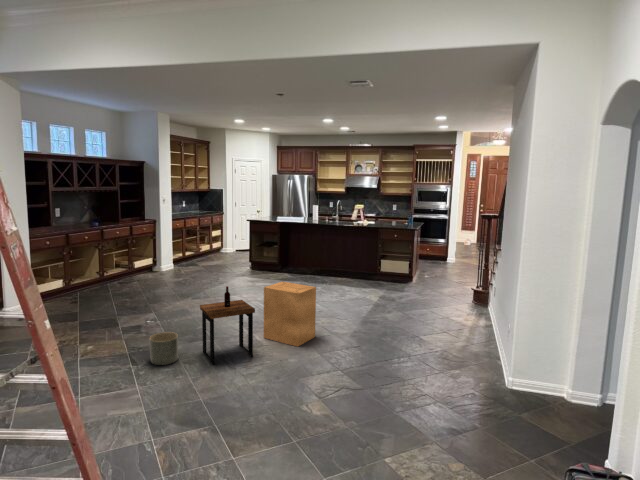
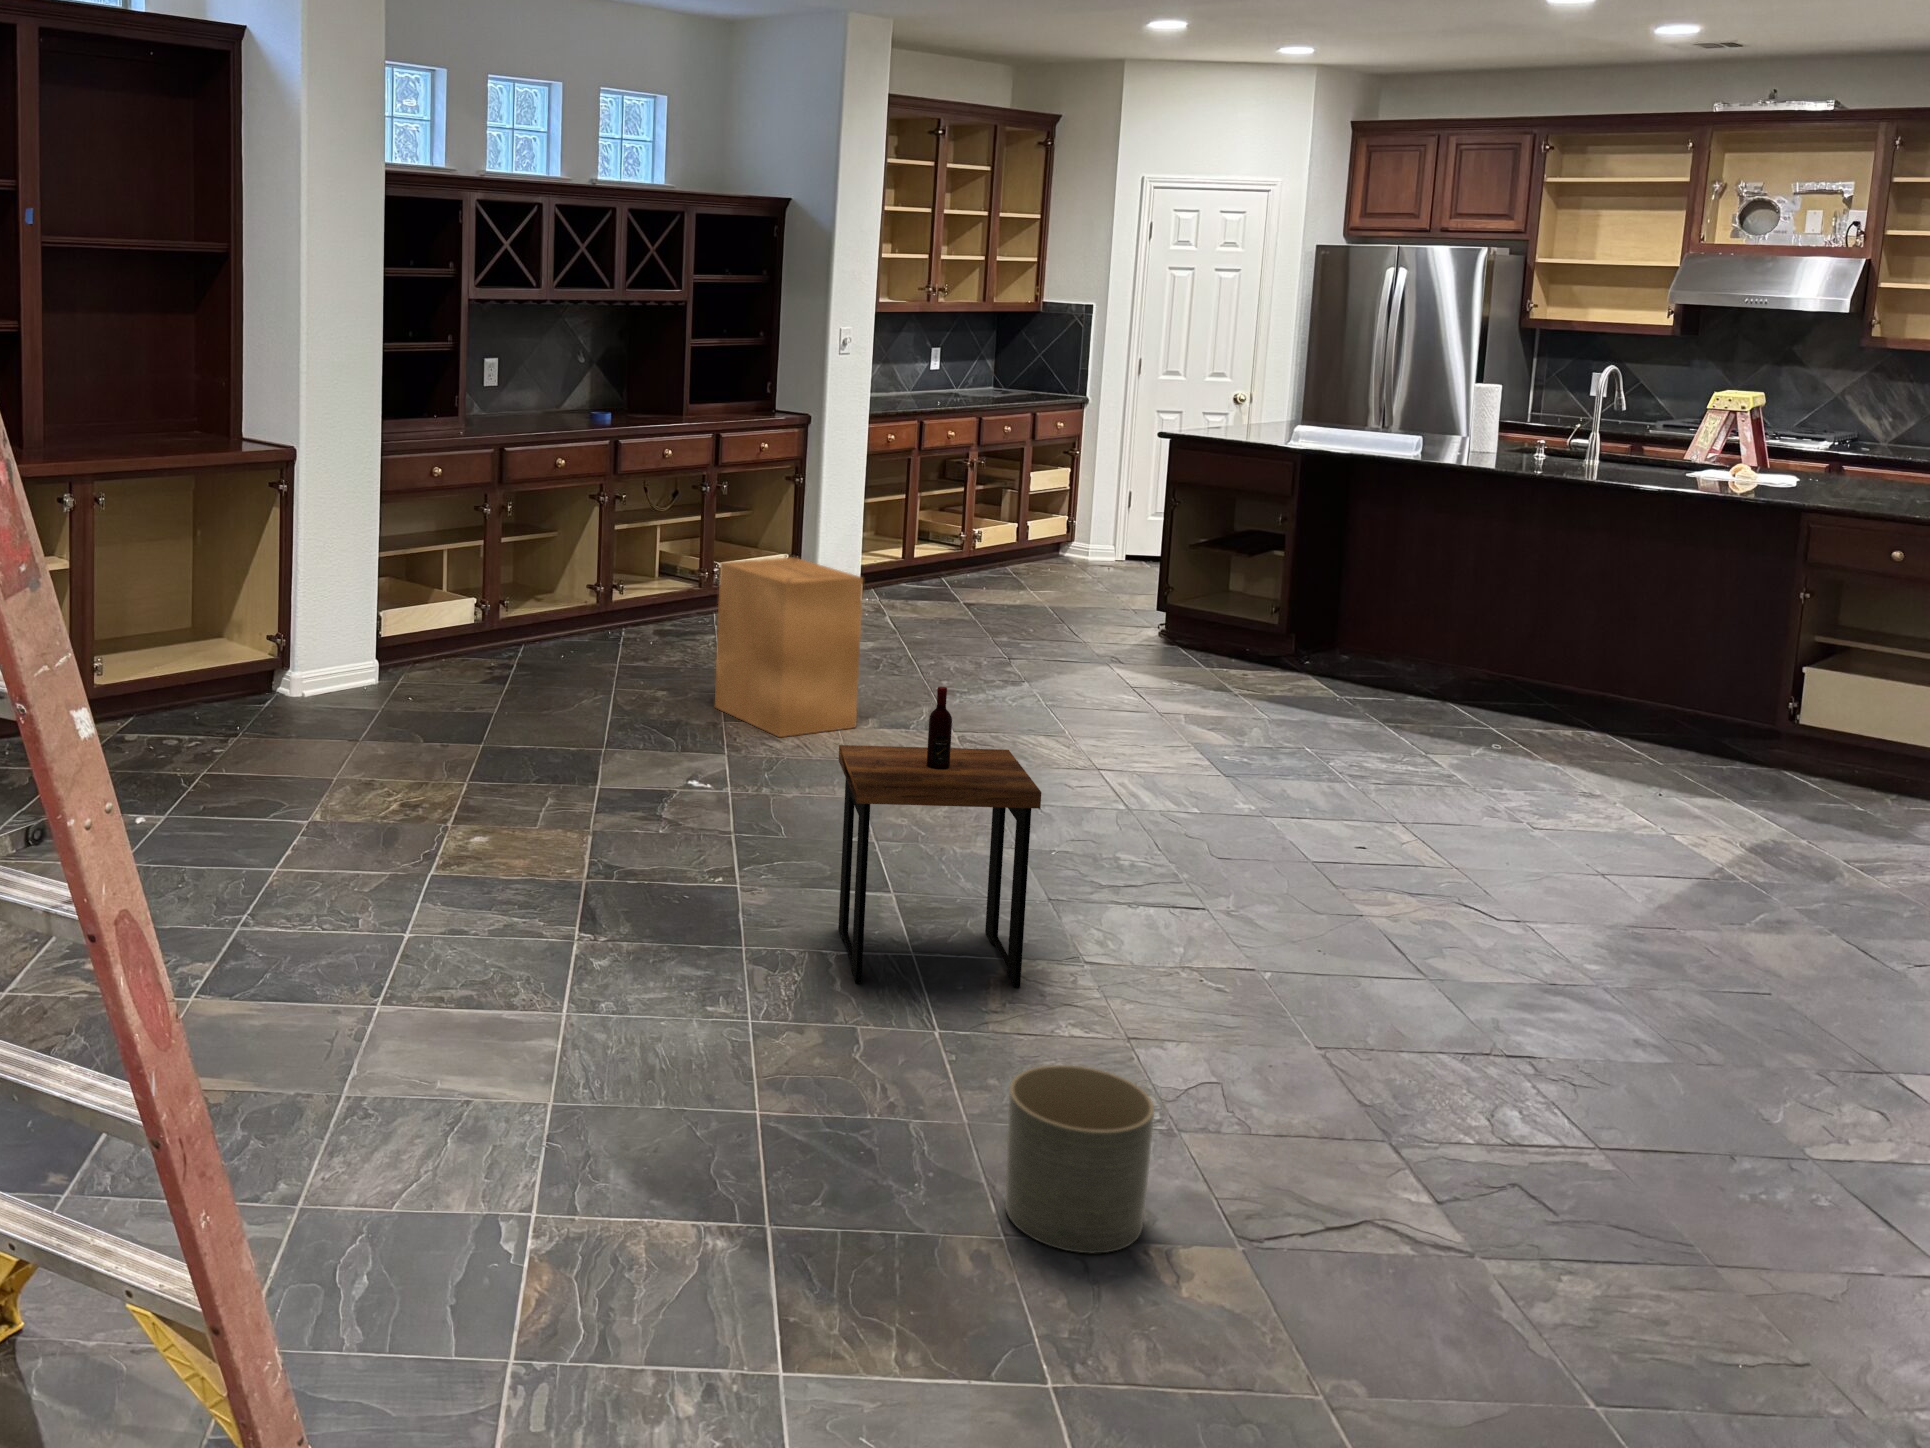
cardboard box: present [264,282,316,346] -> present [715,557,863,737]
planter: present [150,332,178,365] -> present [1005,1065,1154,1253]

